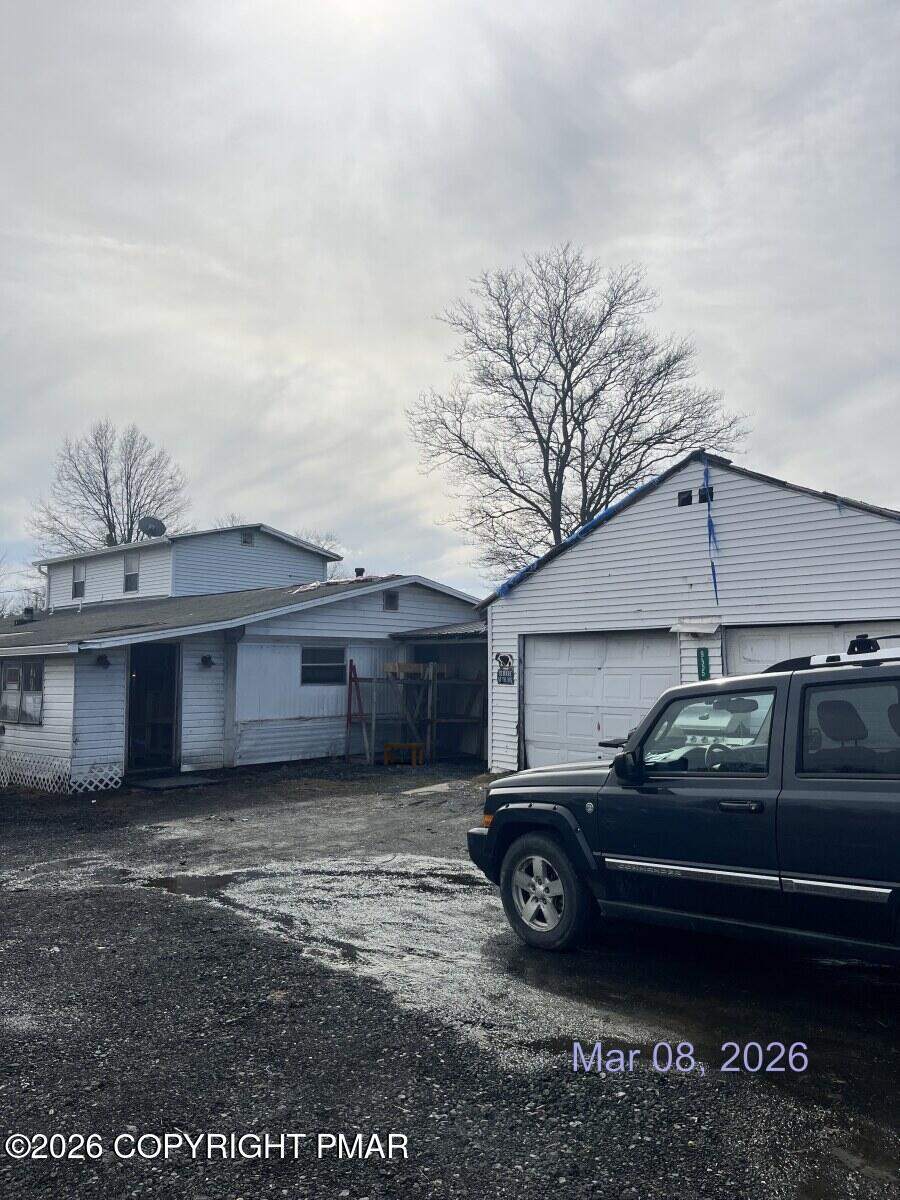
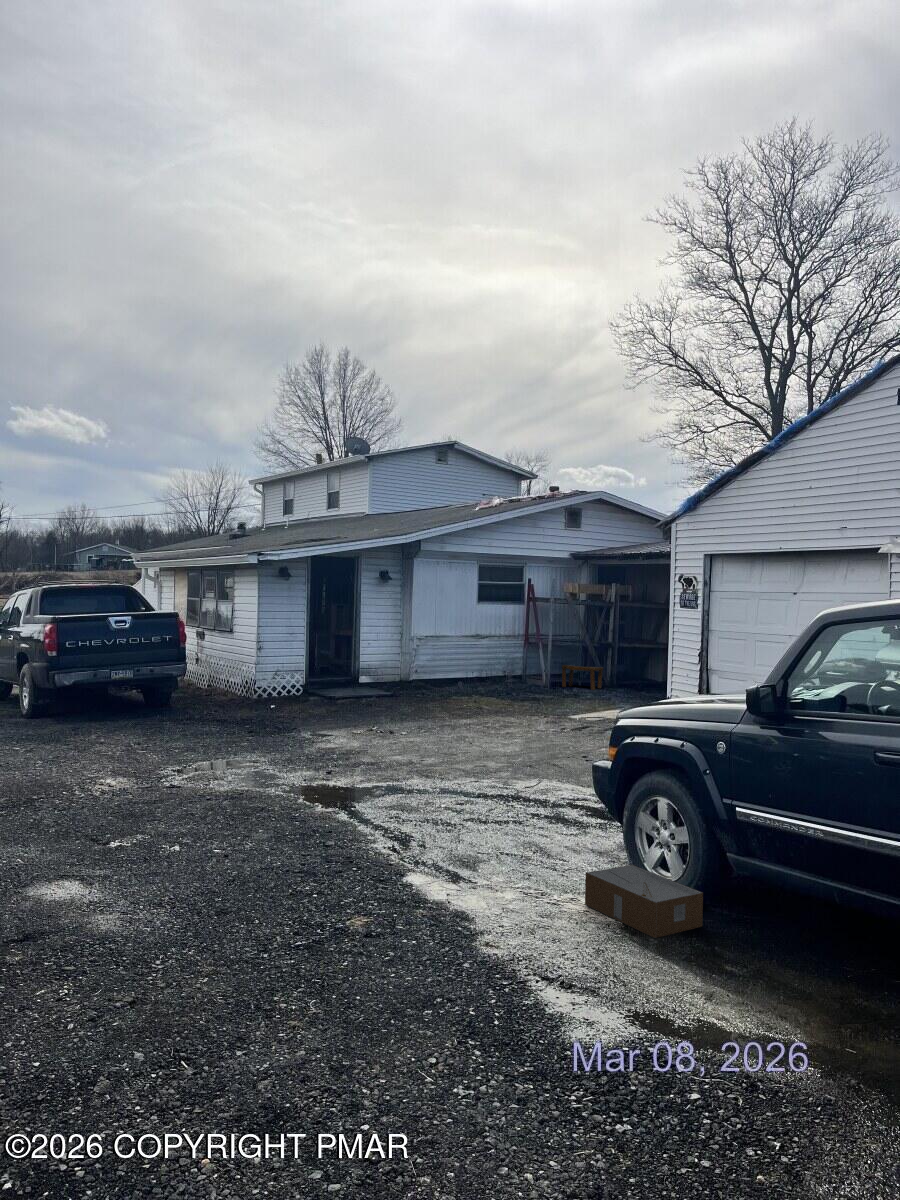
cardboard box: none [477,919,580,979] -> present [585,865,703,938]

